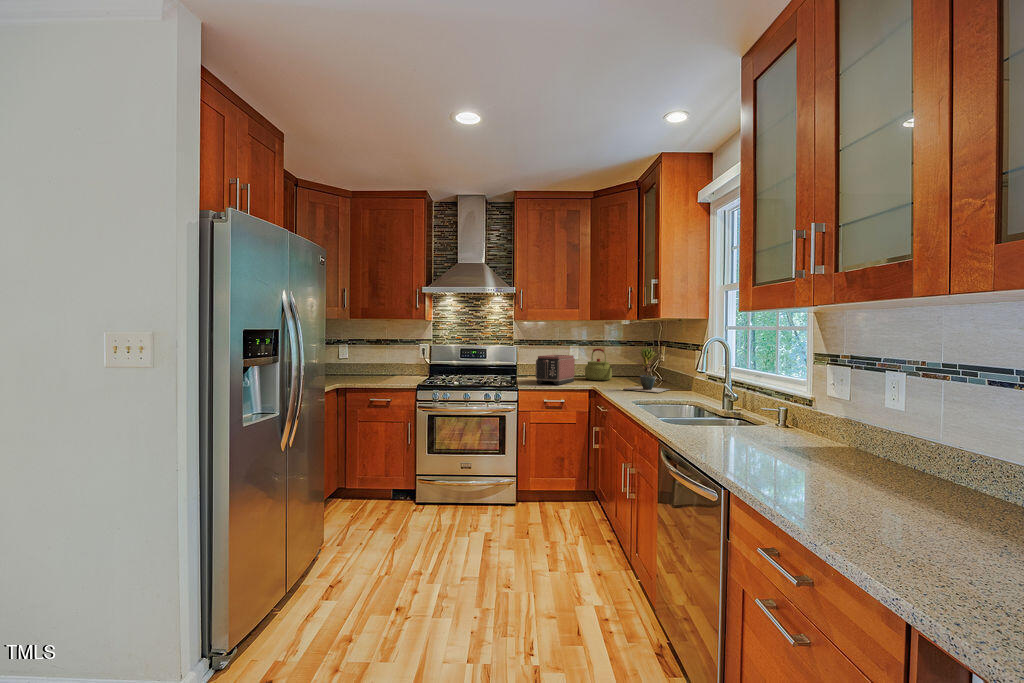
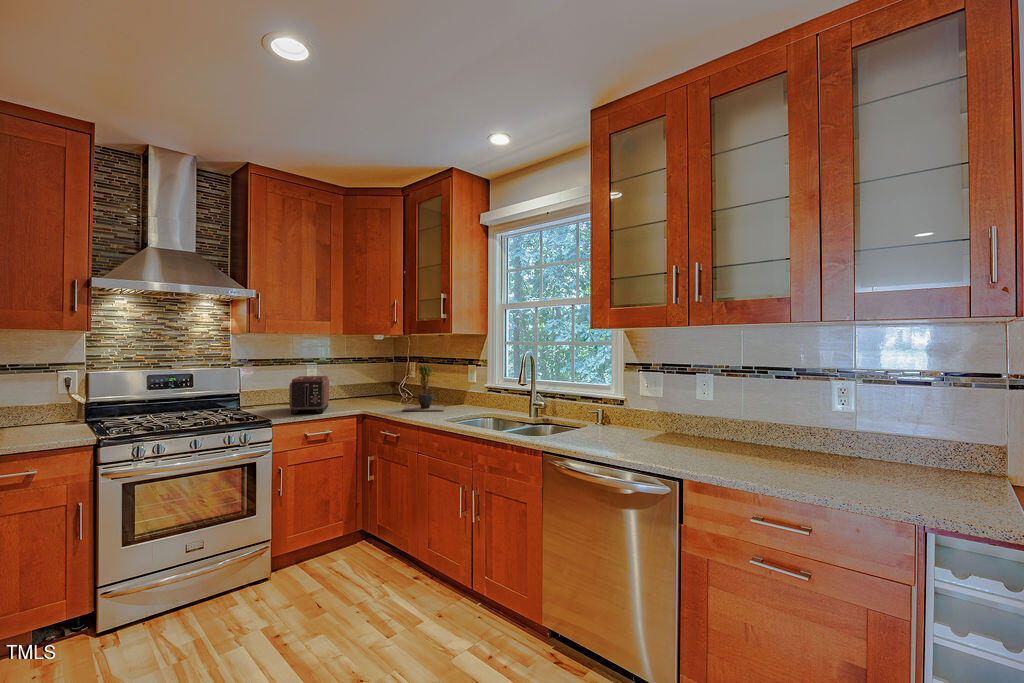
kettle: present [585,349,612,380] -> none [333,366,370,403]

